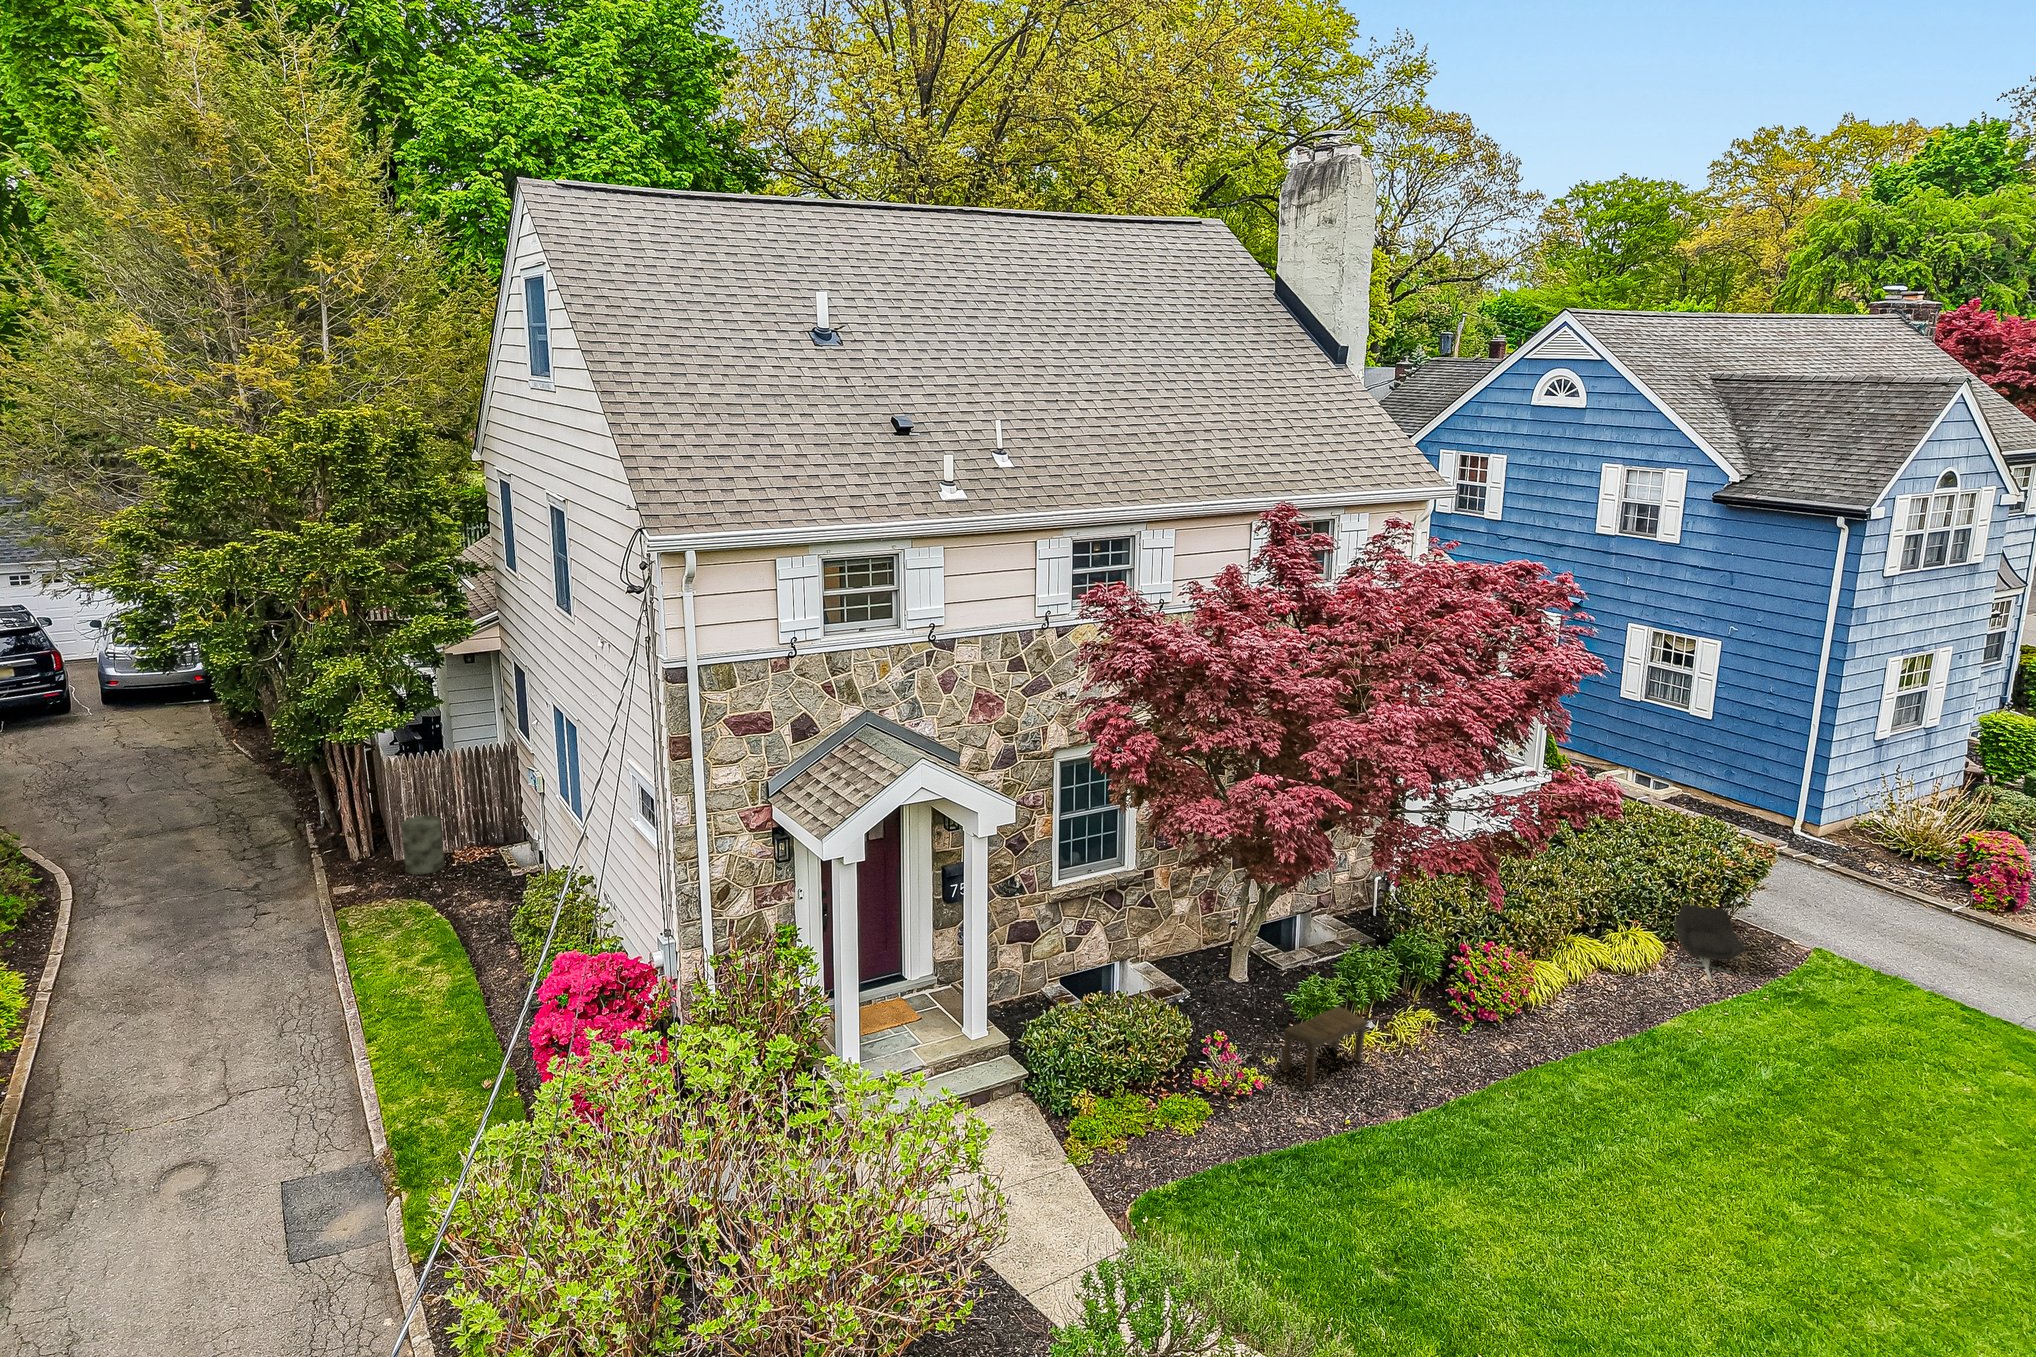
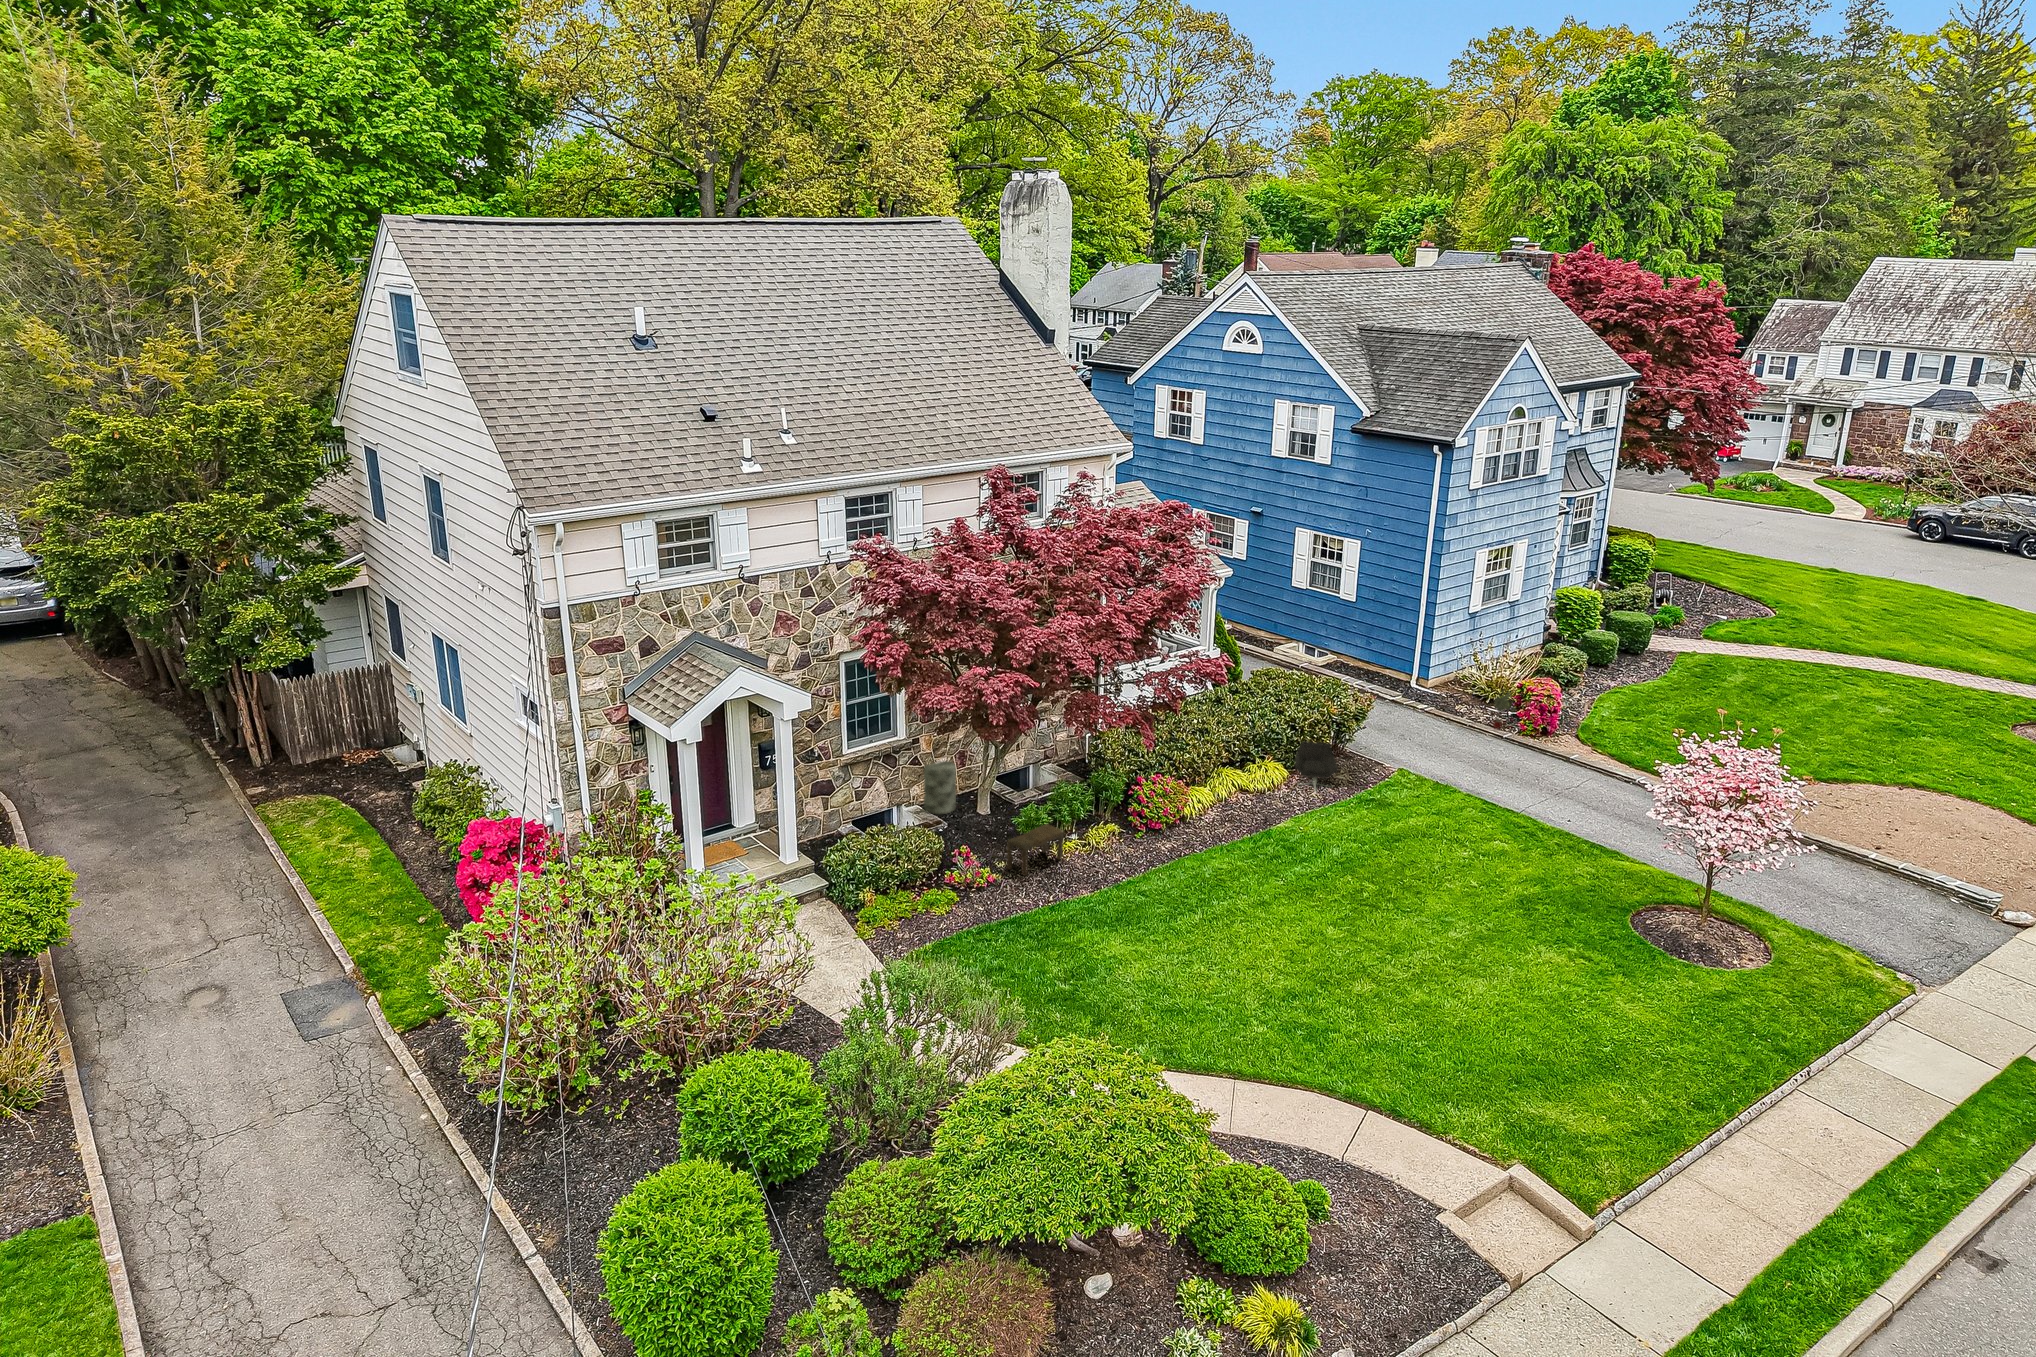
trash can: present [401,815,444,875] -> present [924,761,956,814]
potted tree: none [1936,845,1977,900] -> present [1493,691,1515,729]

